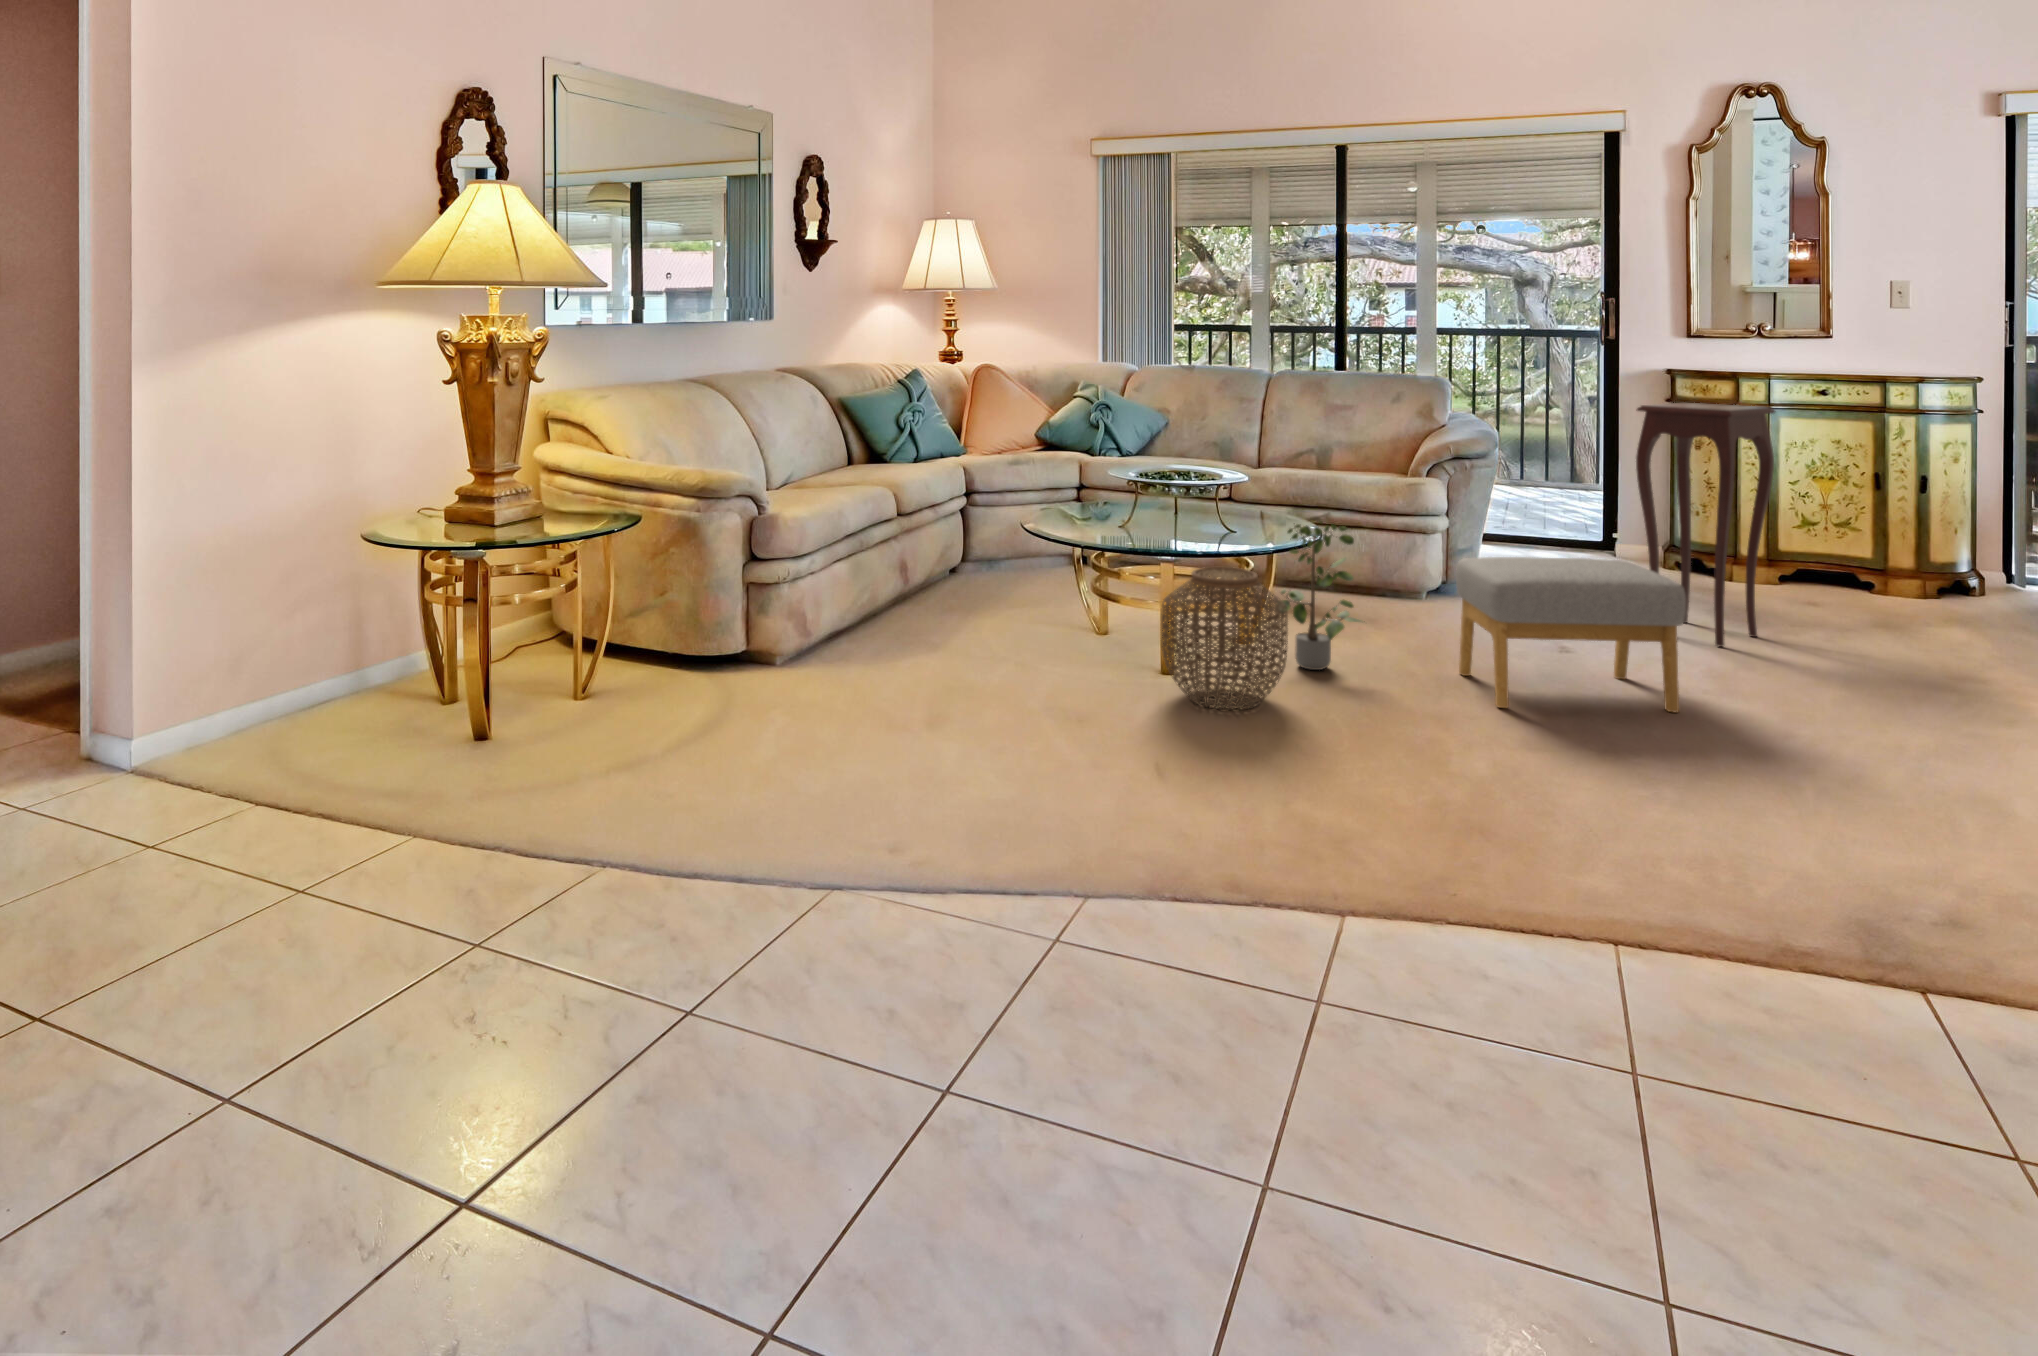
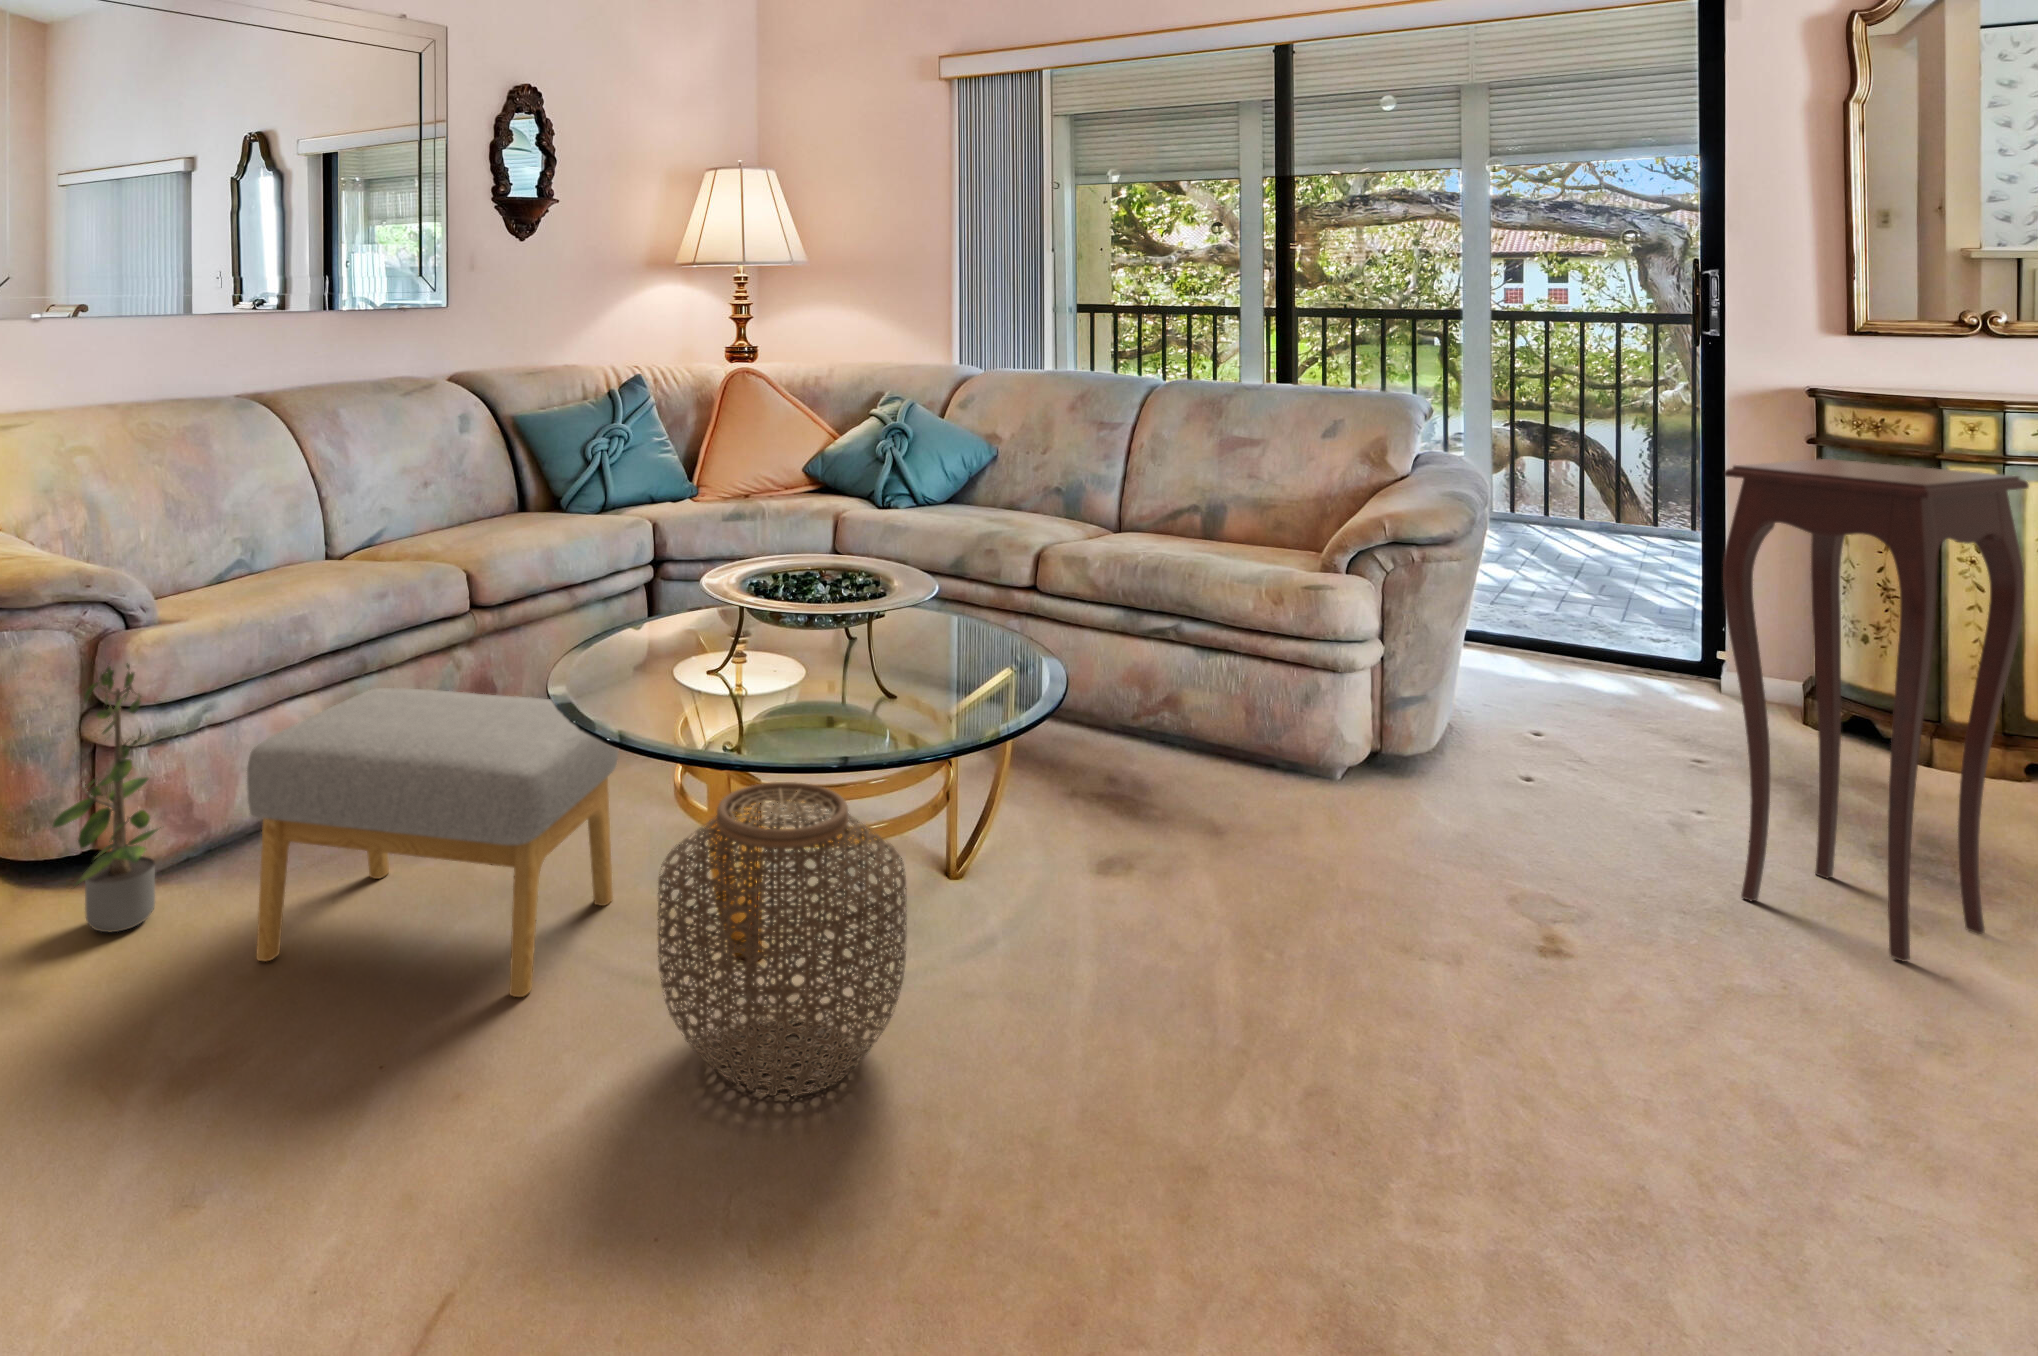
potted plant: present [1280,522,1362,670] -> present [53,664,161,932]
footstool: present [1456,557,1686,713] -> present [247,688,618,997]

